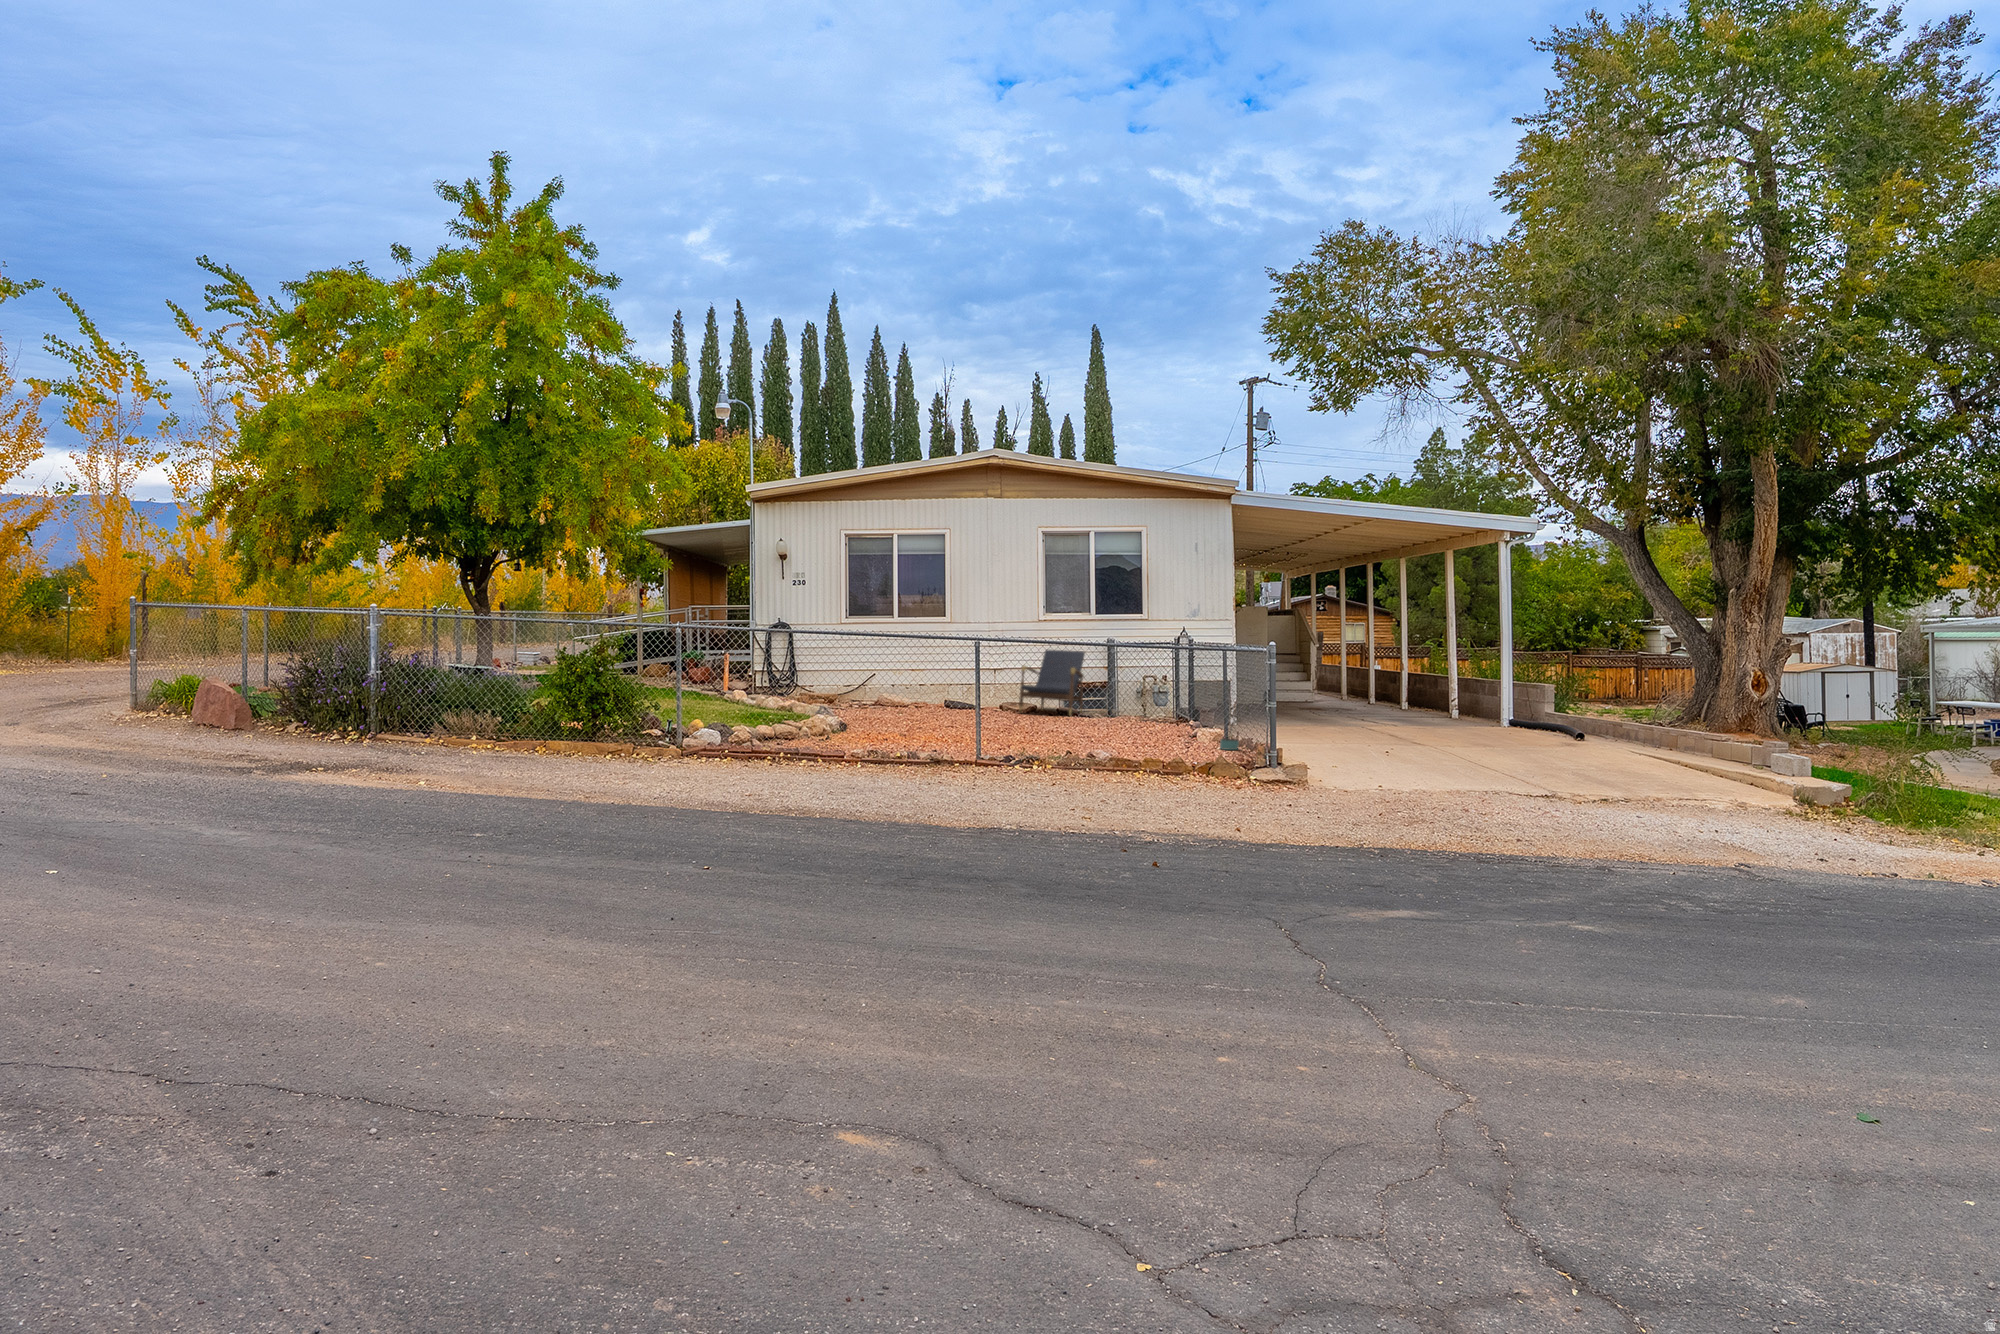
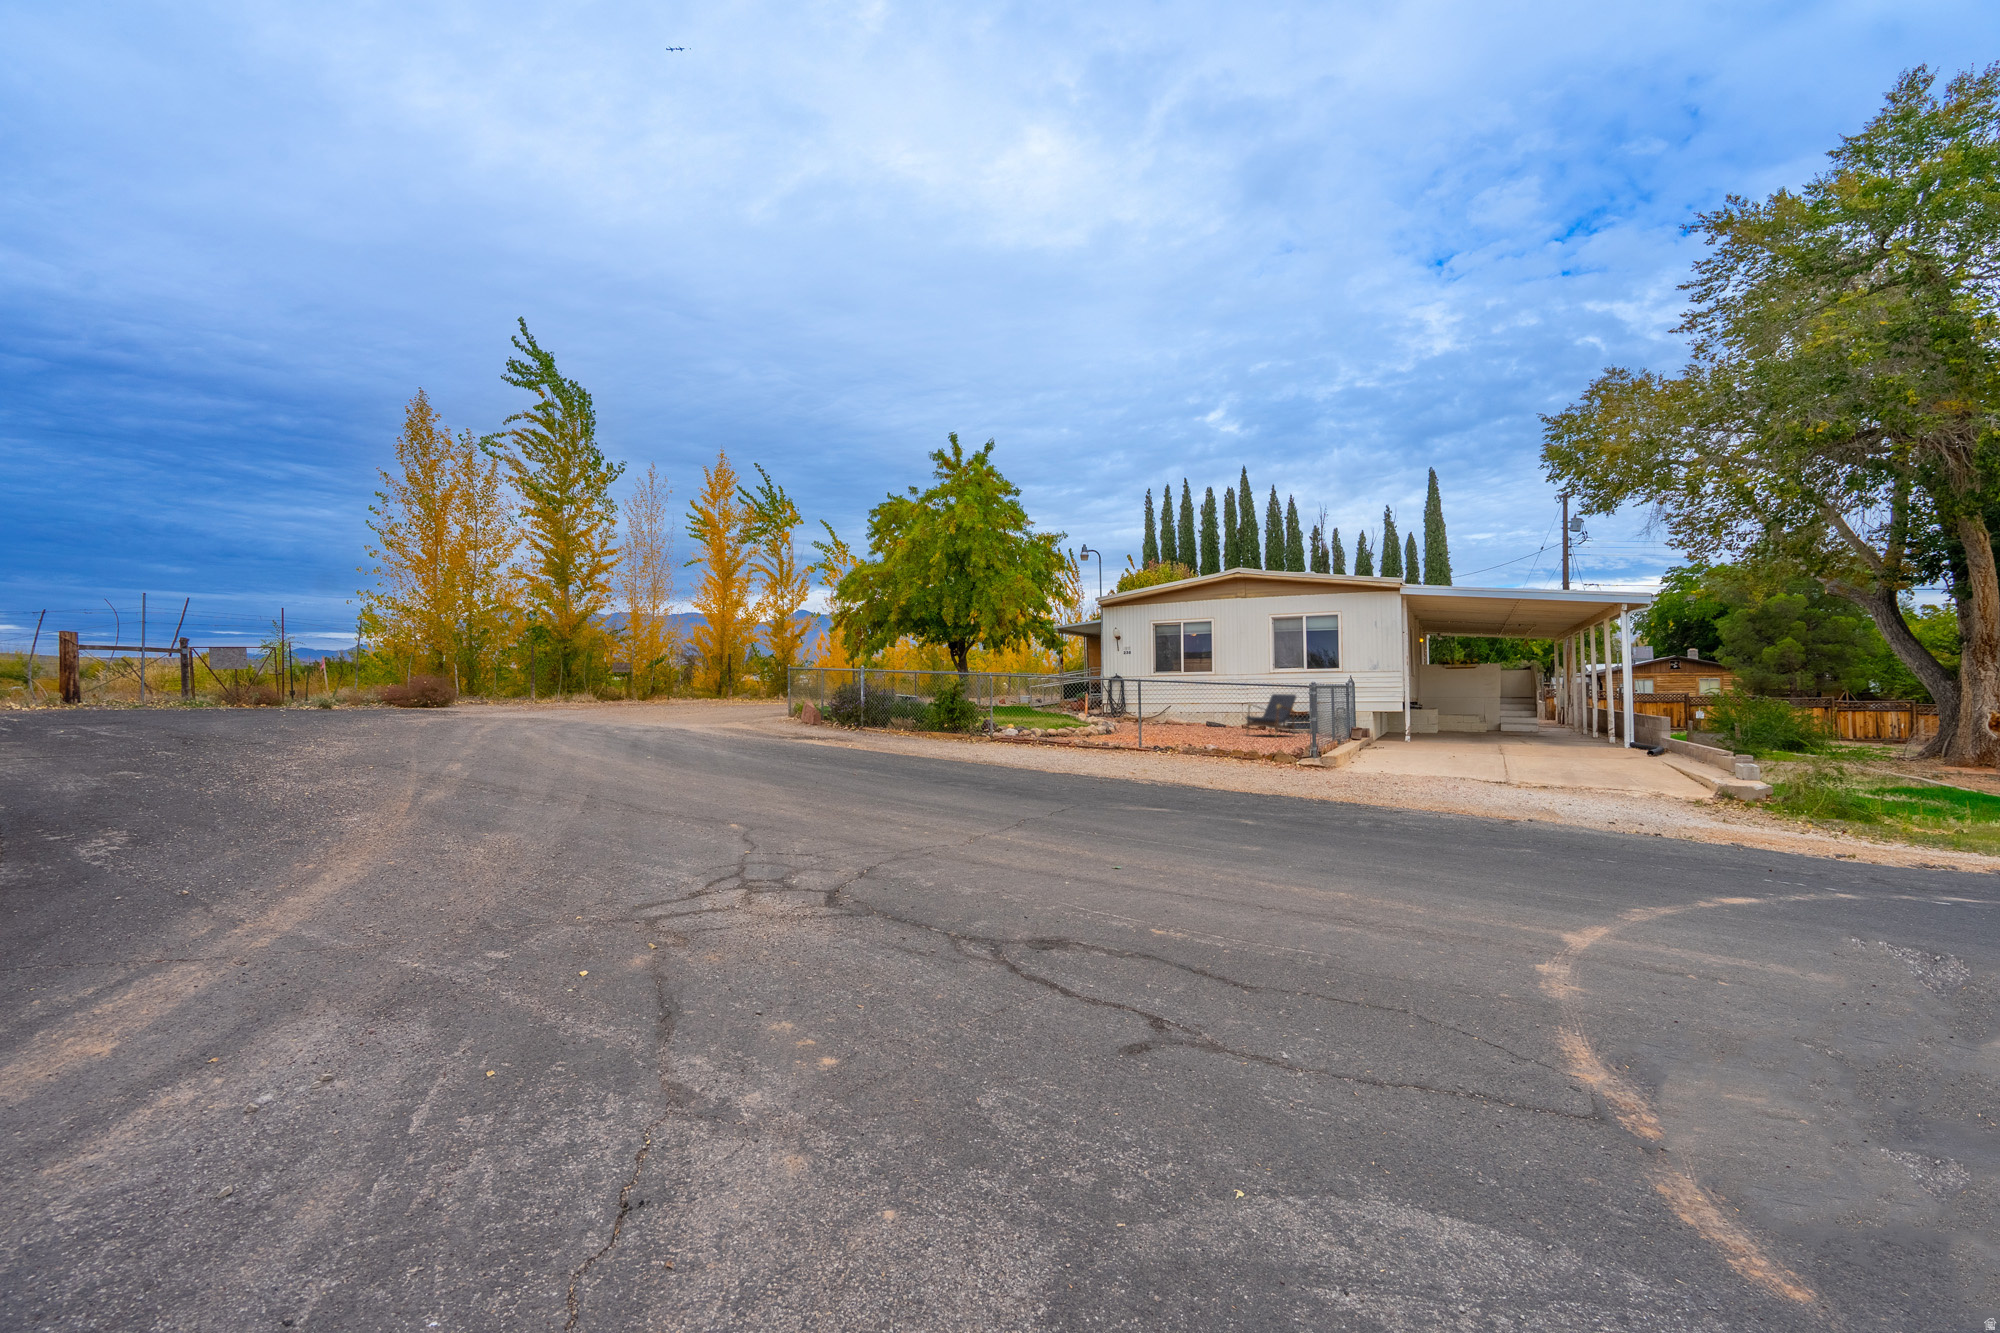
potted plant: present [1220,694,1243,750] -> none [1308,709,1334,750]

